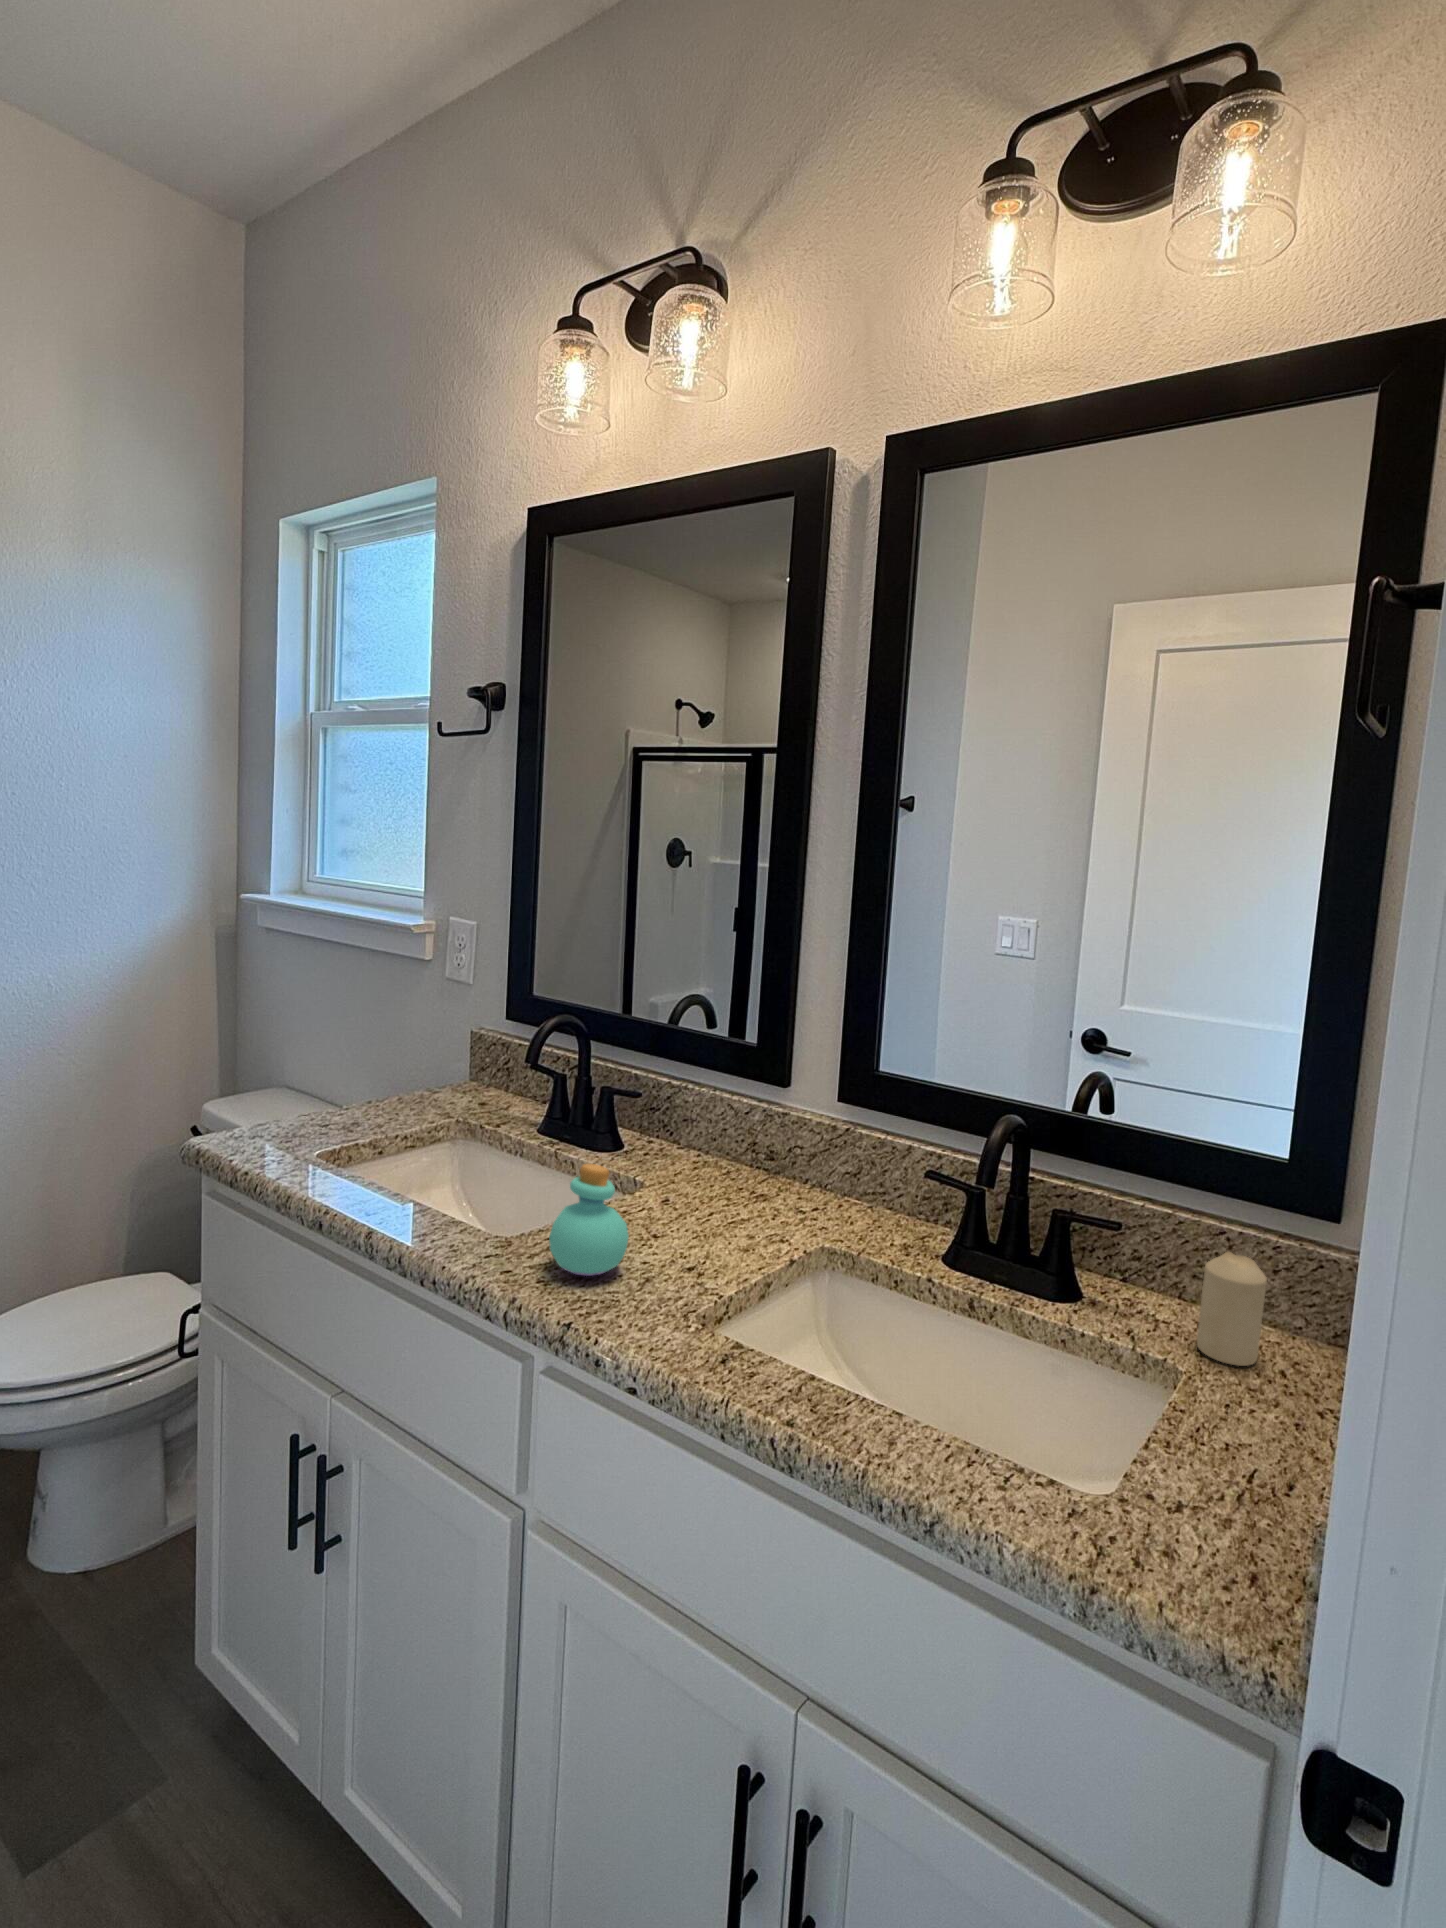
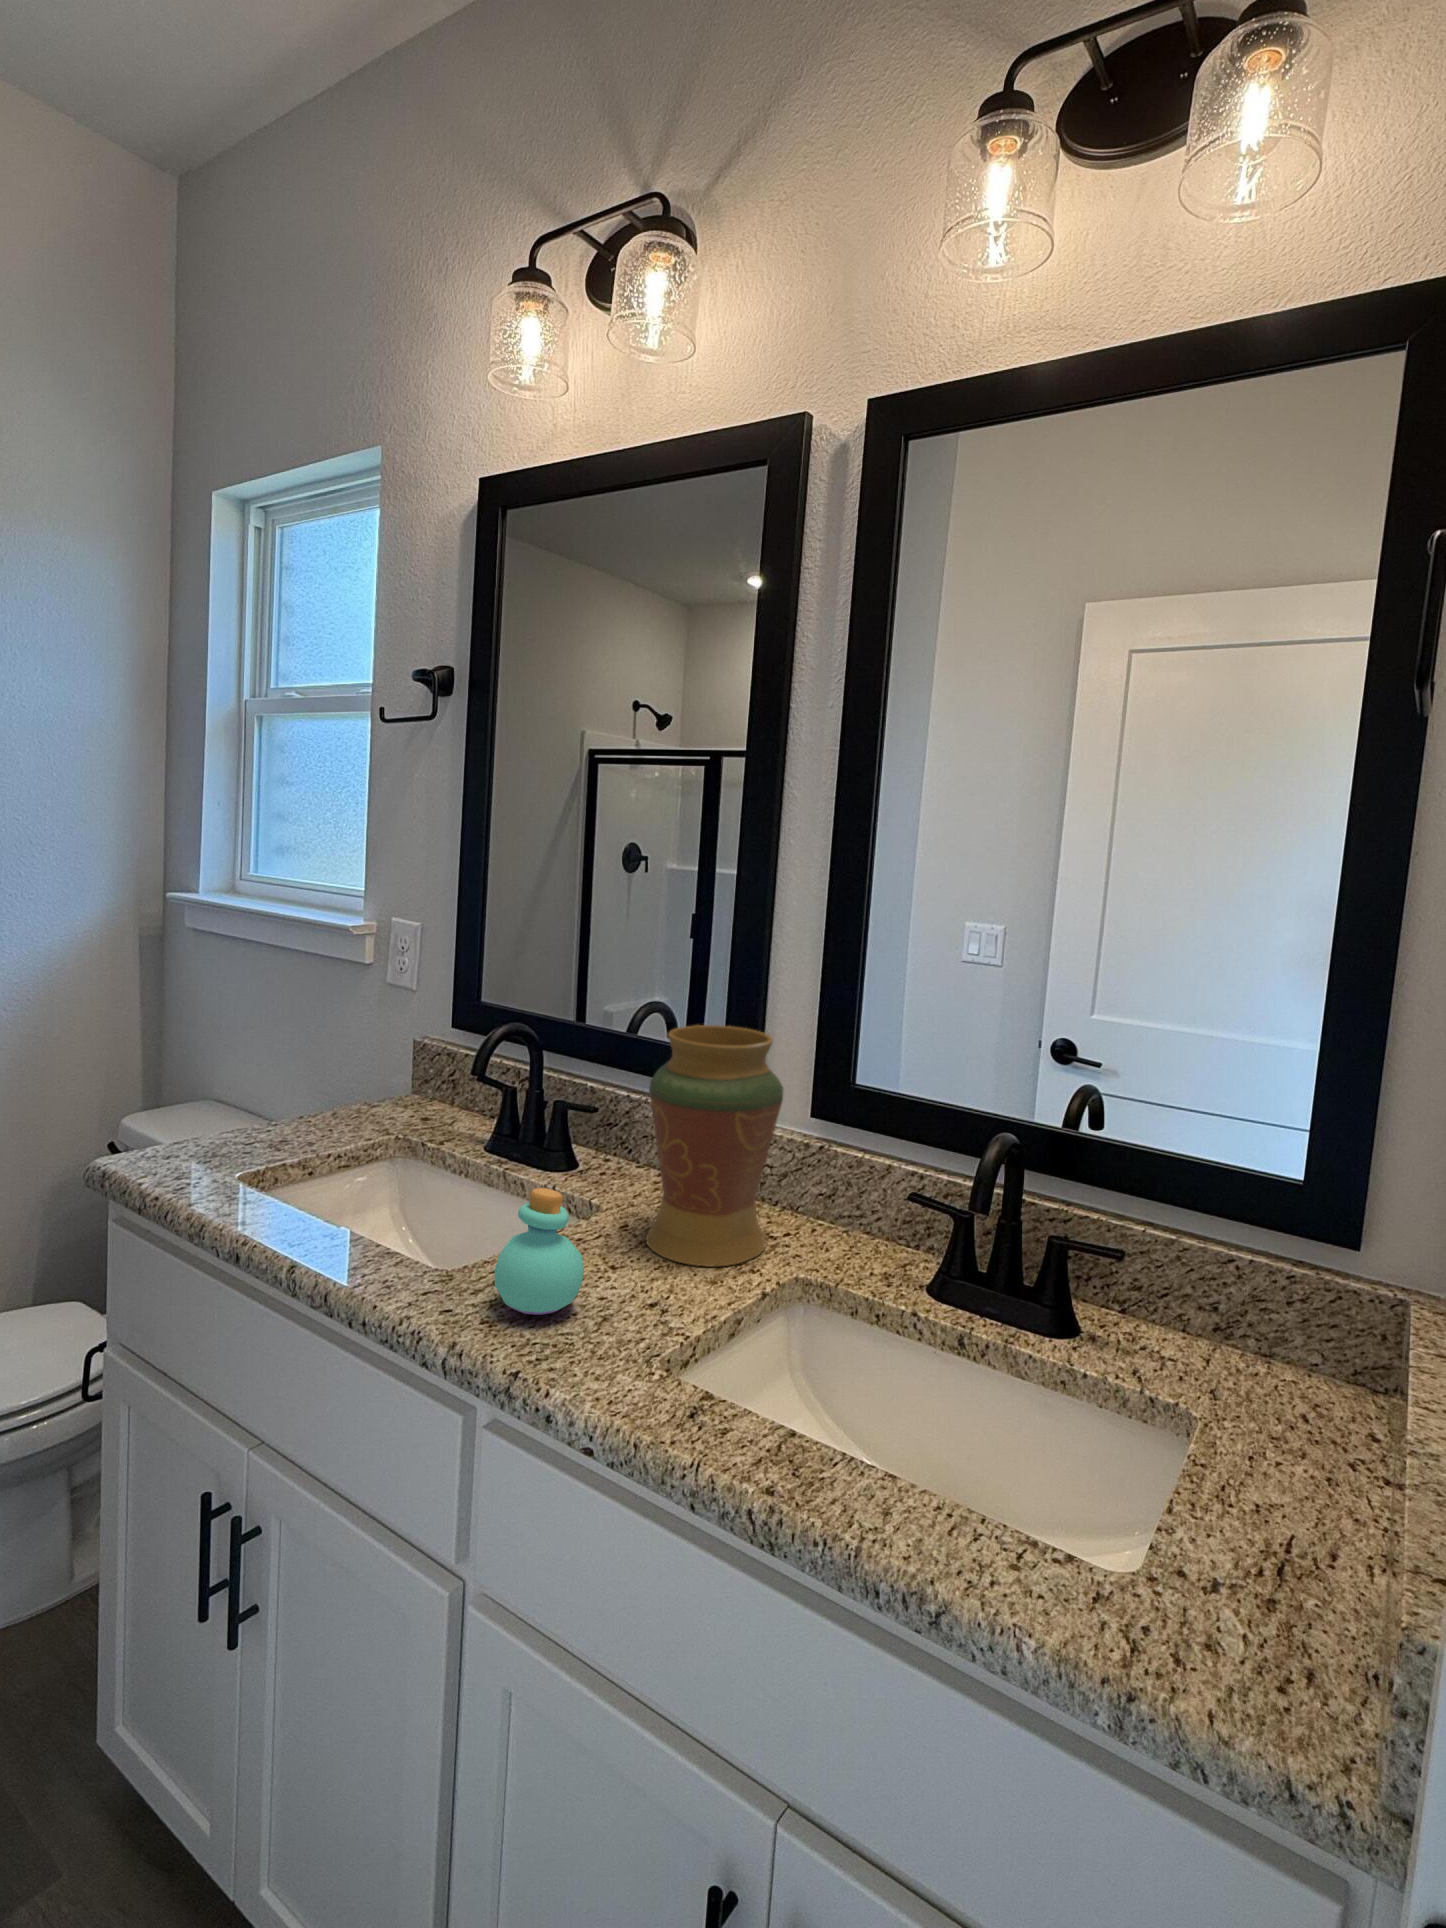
decorative vase: none [685,1018,810,1237] -> present [646,1025,784,1267]
candle: present [1197,1252,1267,1366] -> none [1209,1283,1287,1409]

